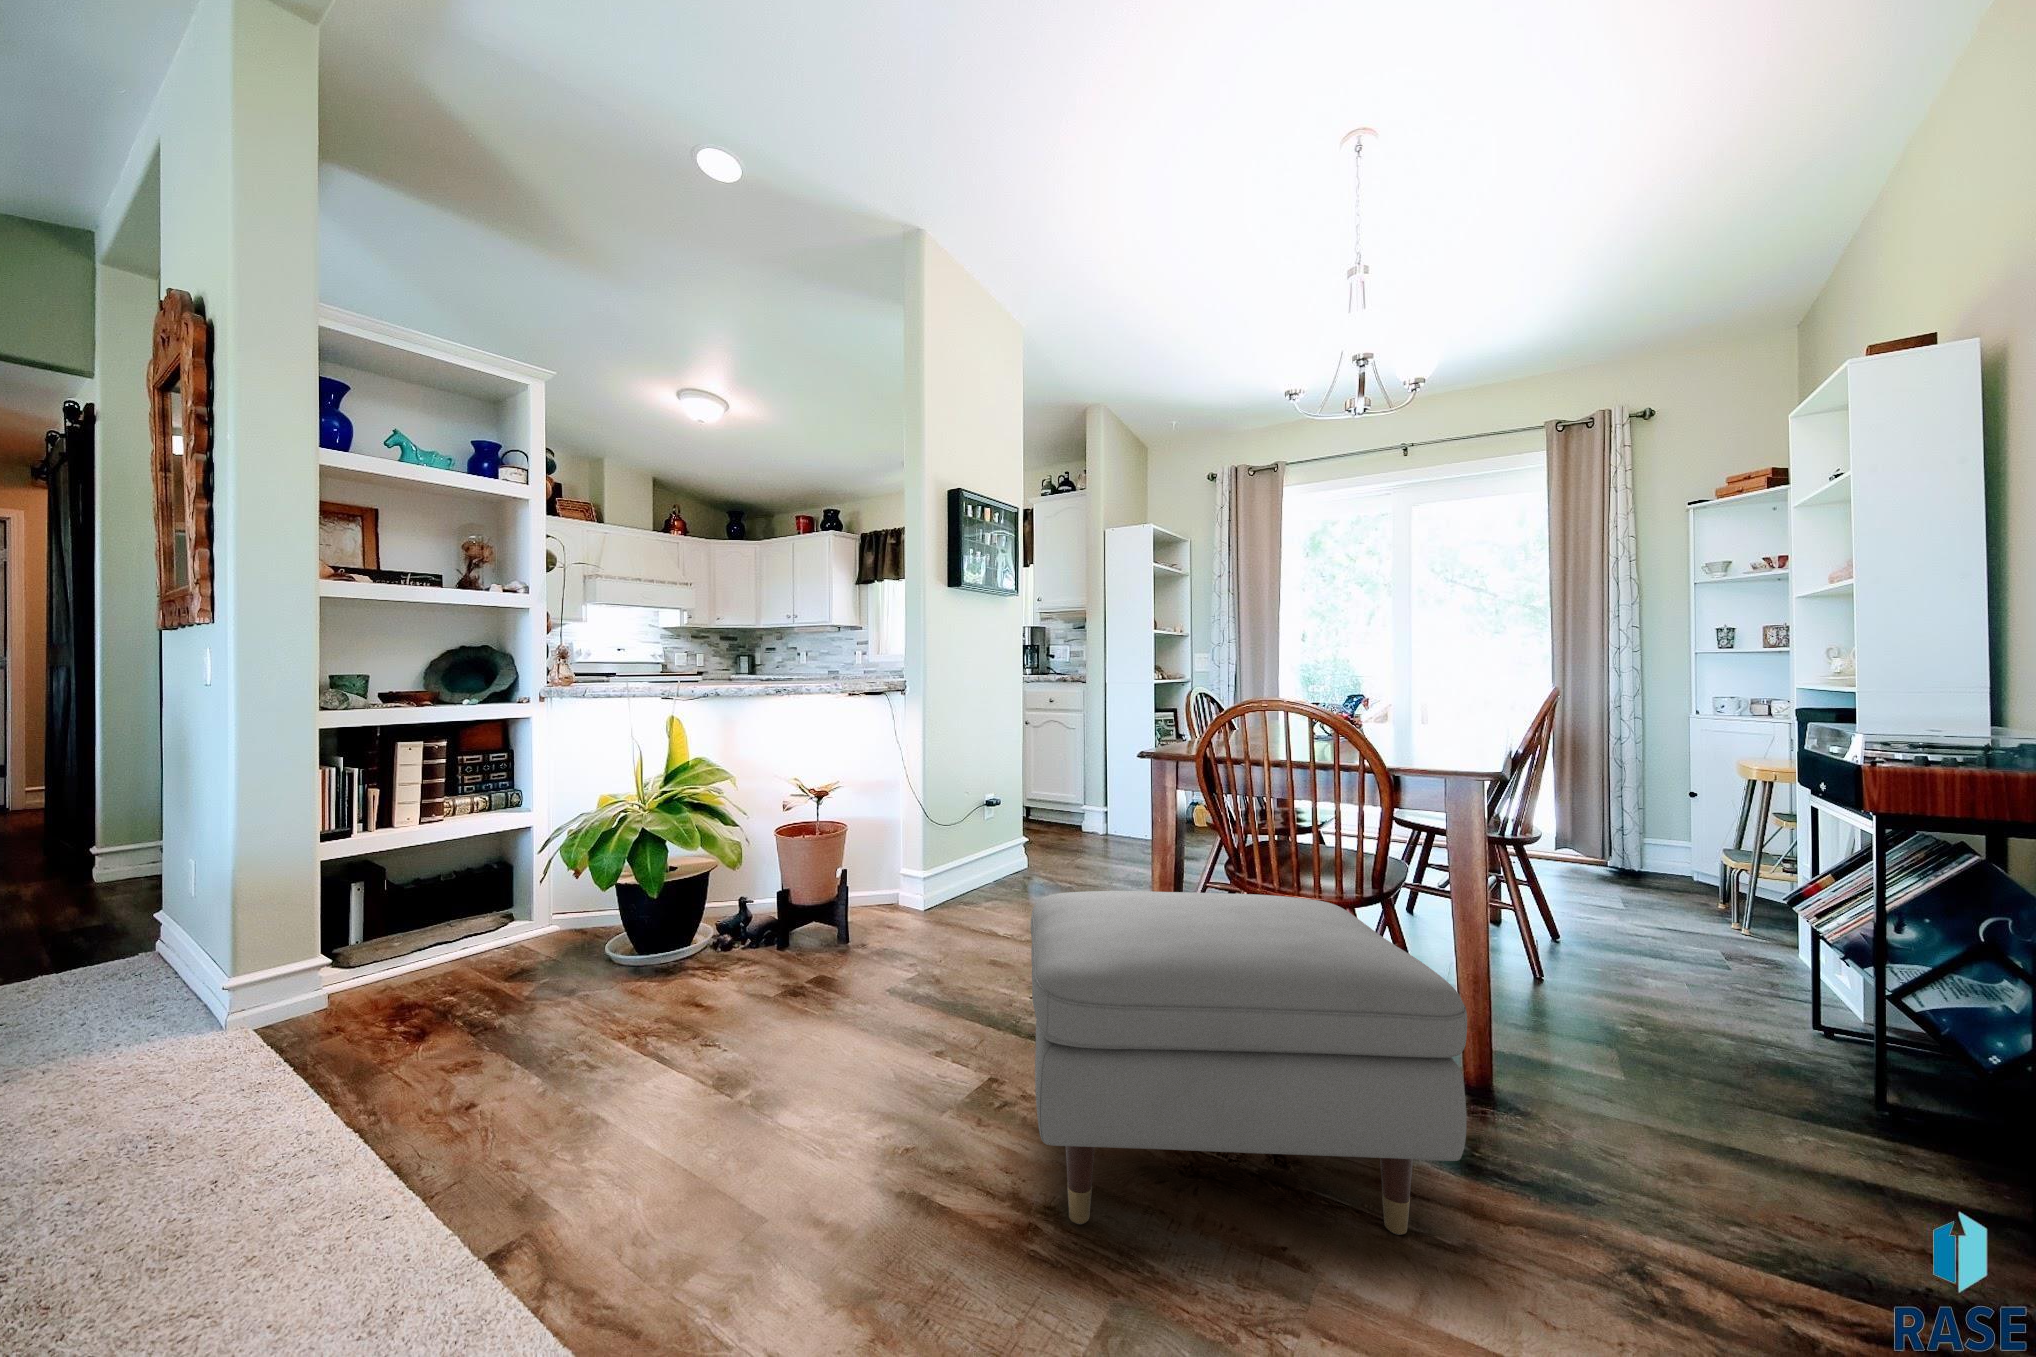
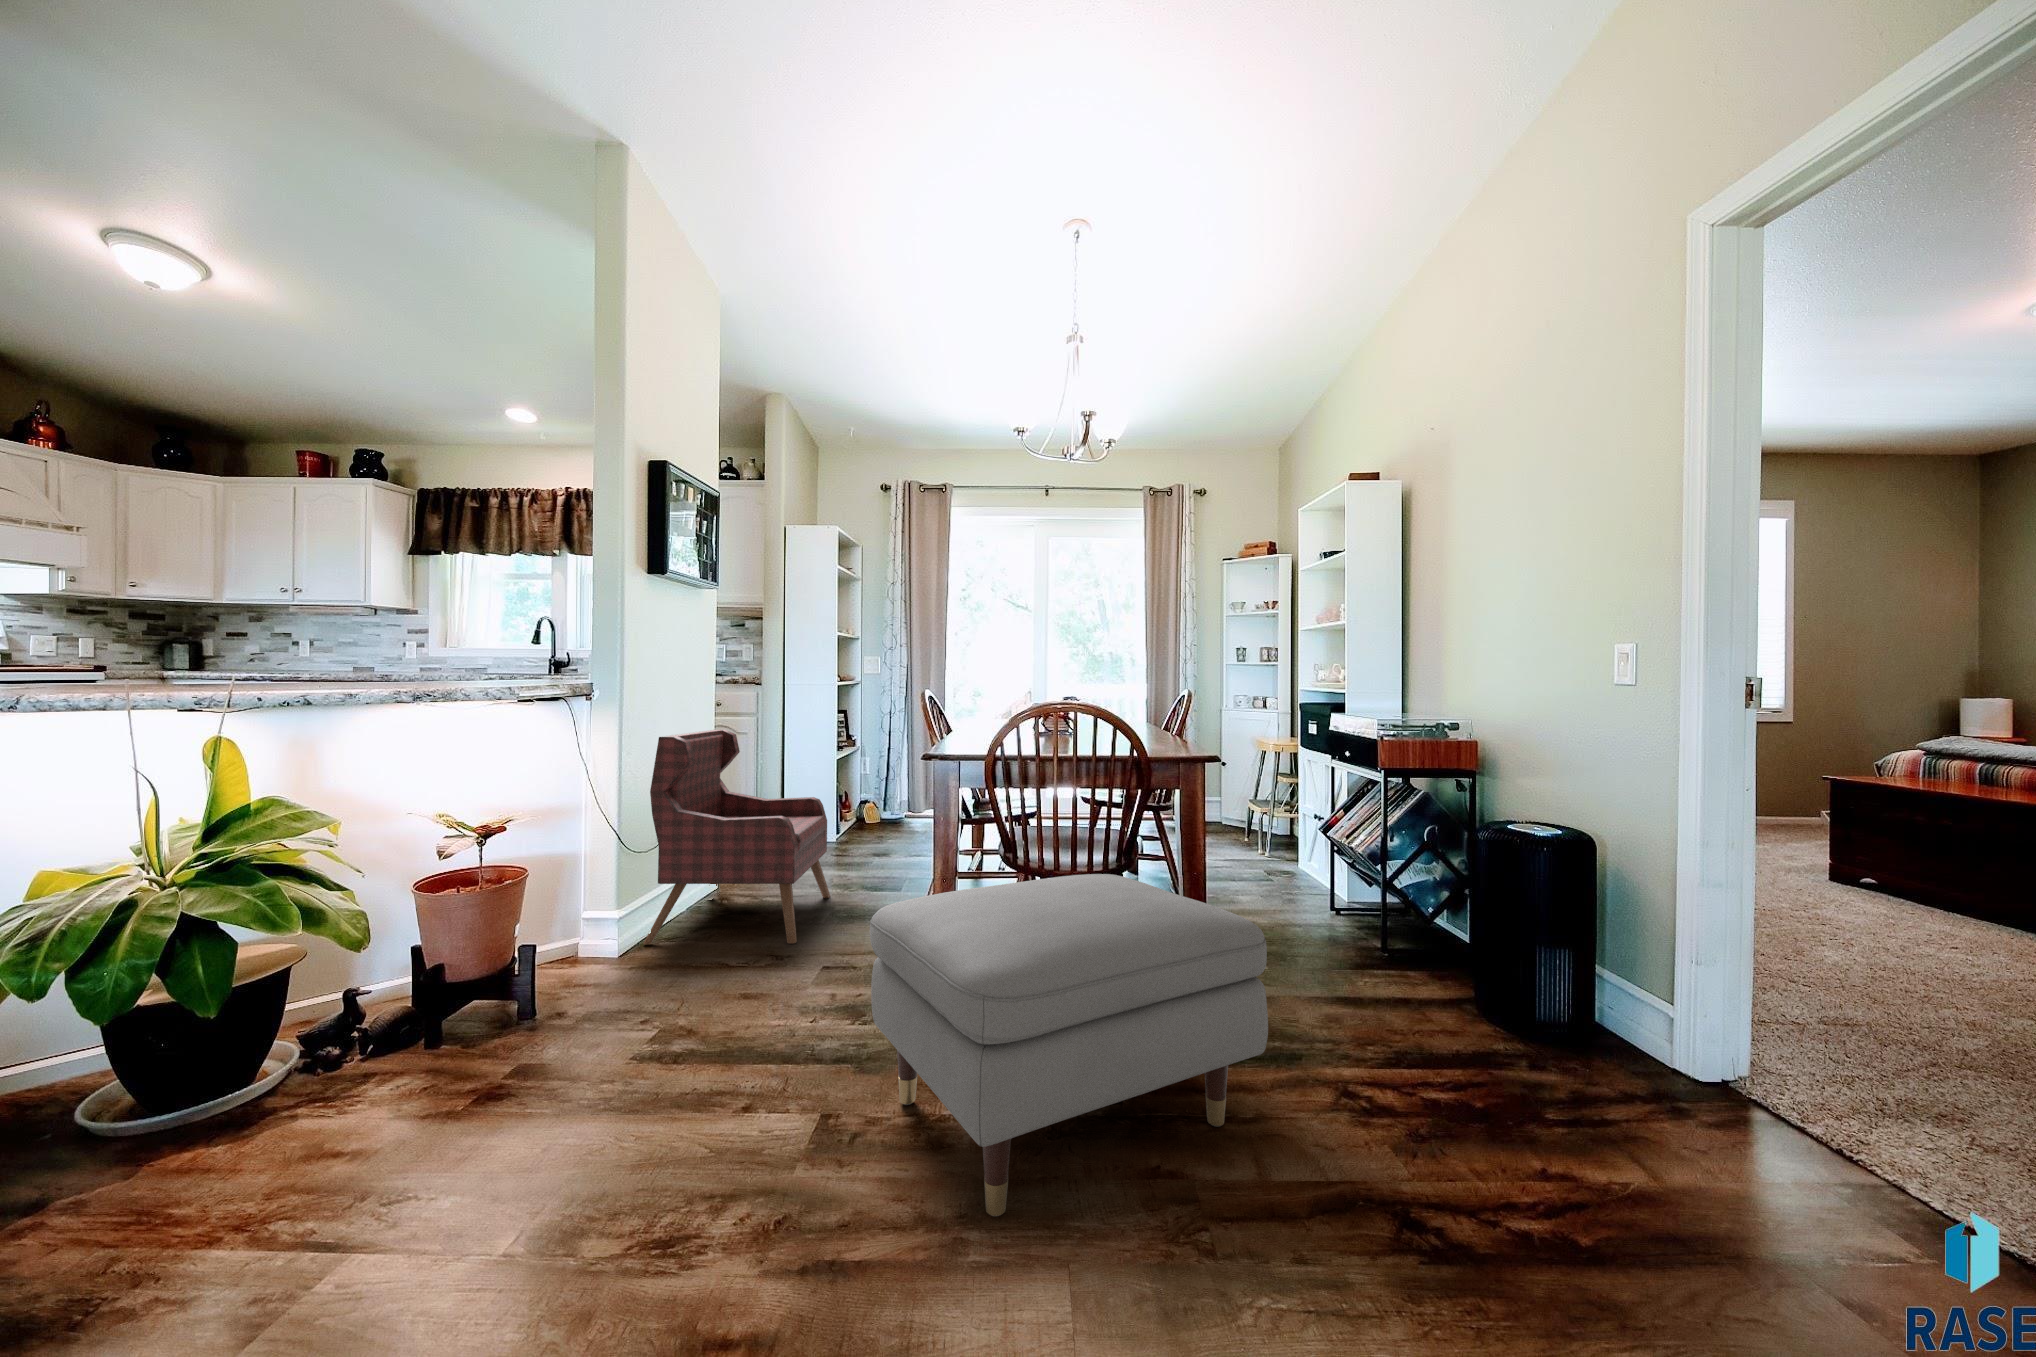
armchair: none [948,722,1122,924] -> present [644,730,830,944]

